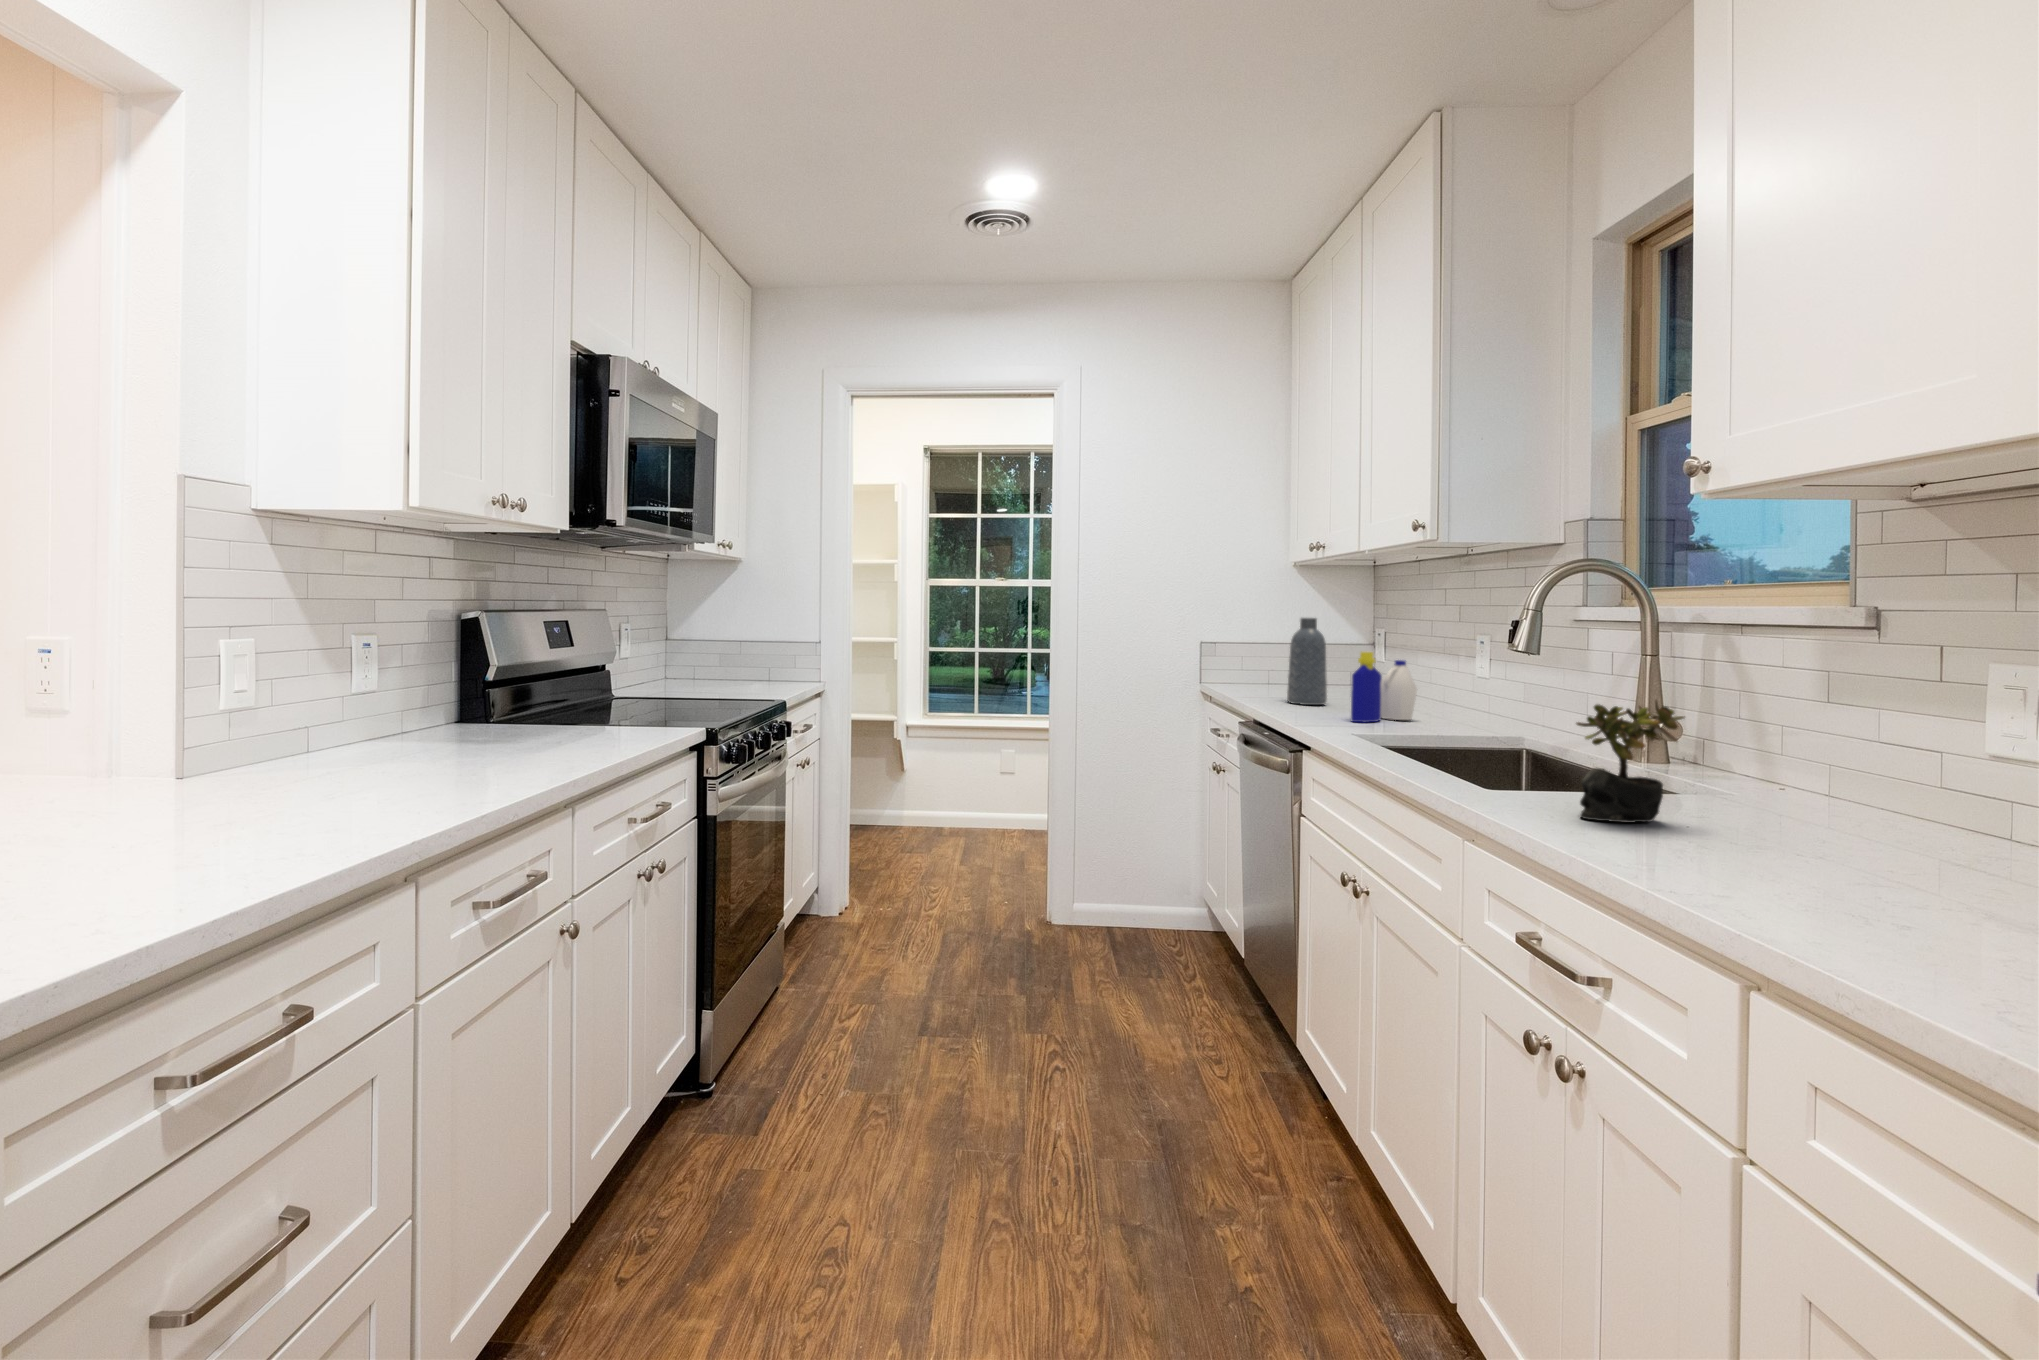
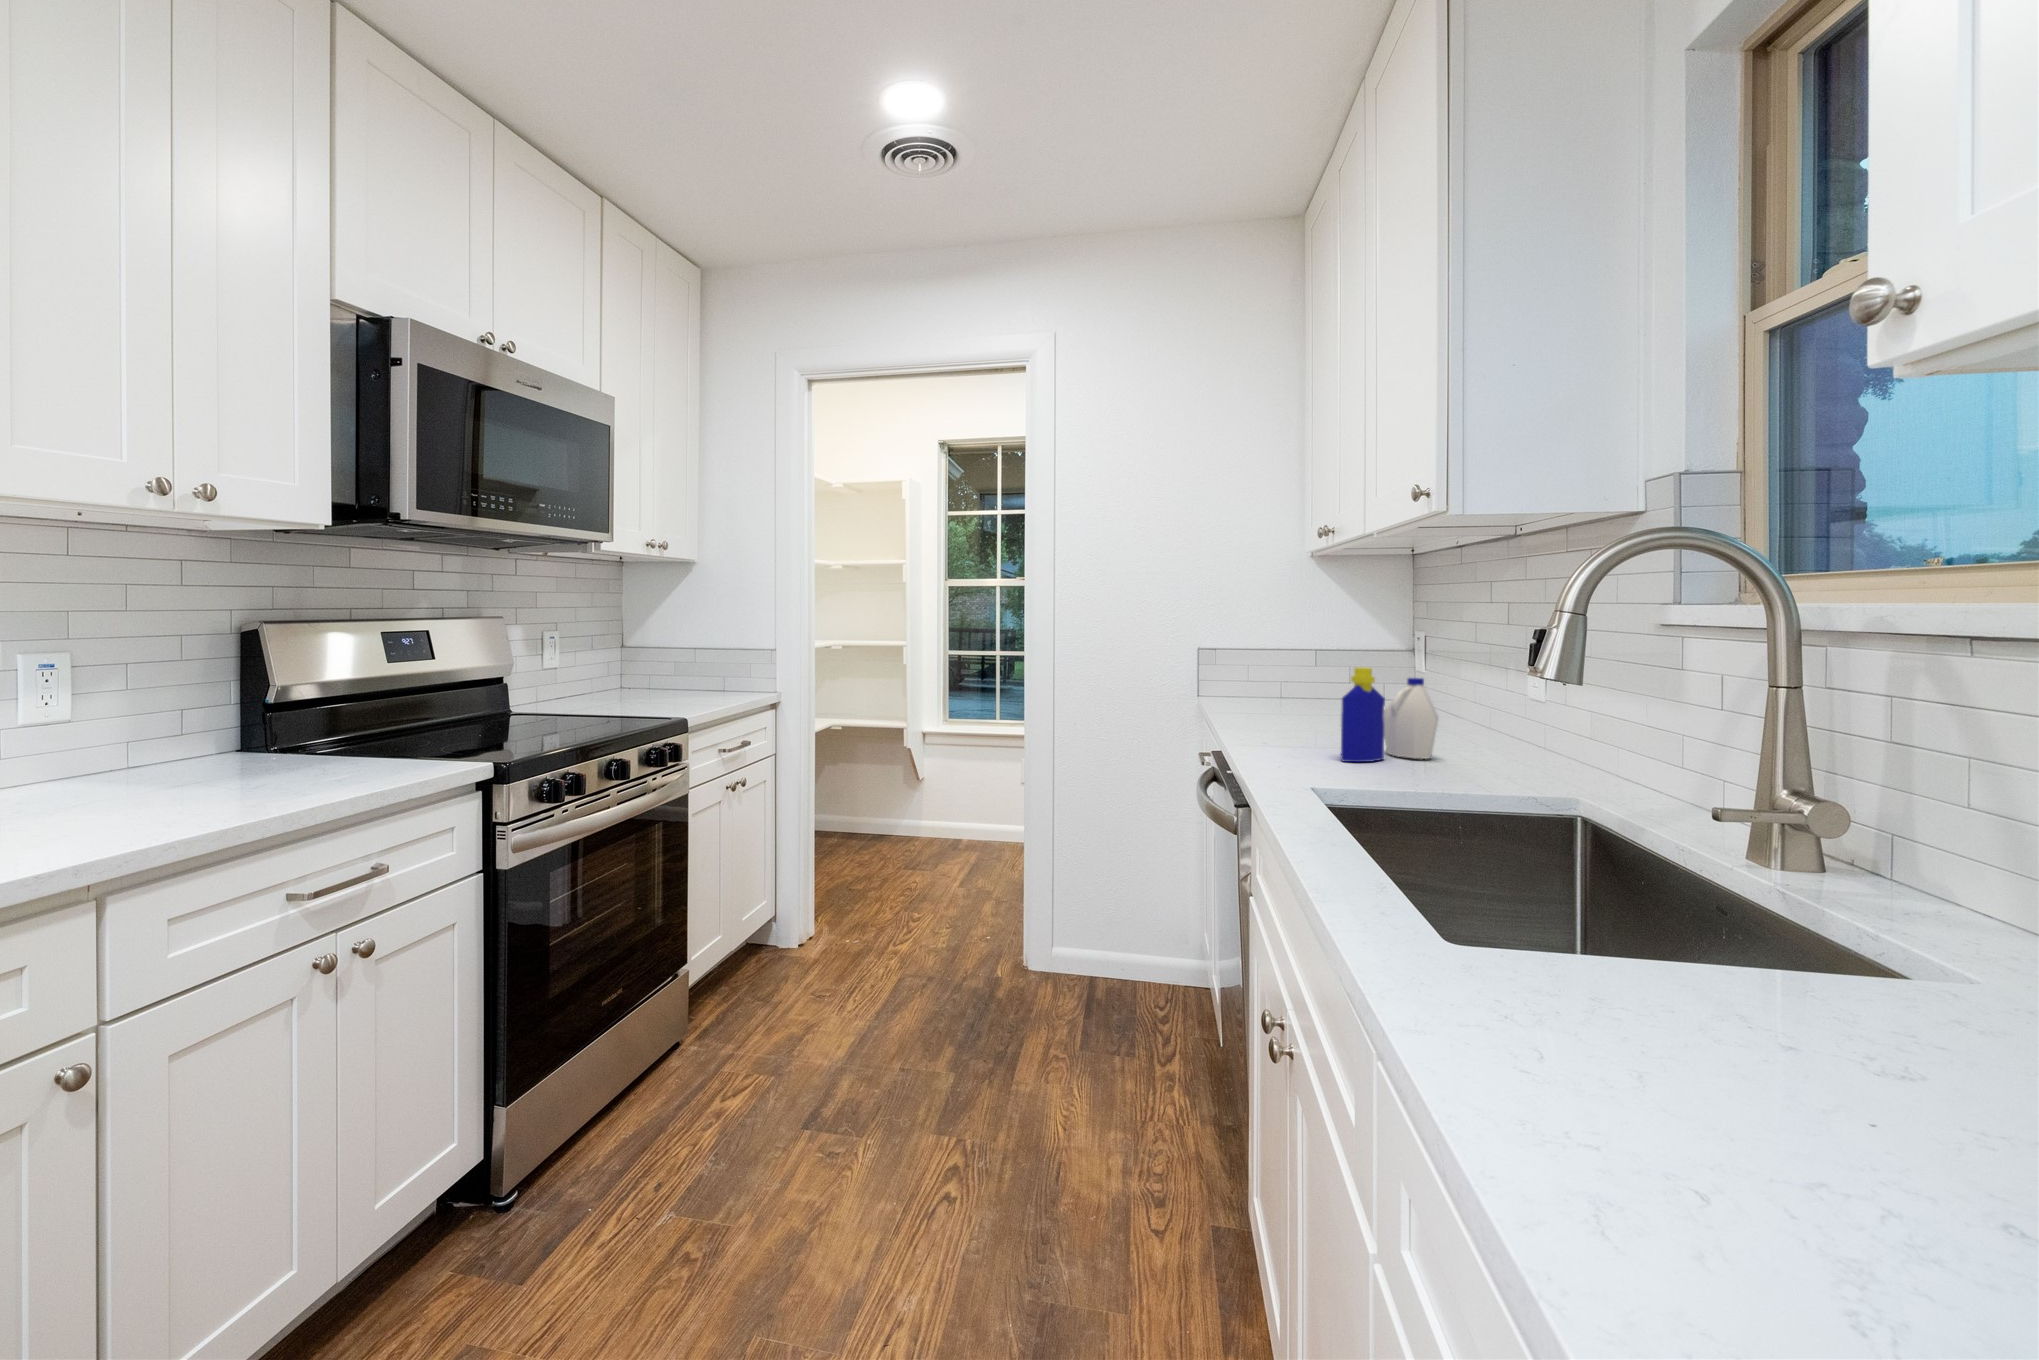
vase: present [1287,618,1327,705] -> none [1280,621,1330,732]
succulent plant: present [1576,700,1685,823] -> none [1578,819,1857,1099]

